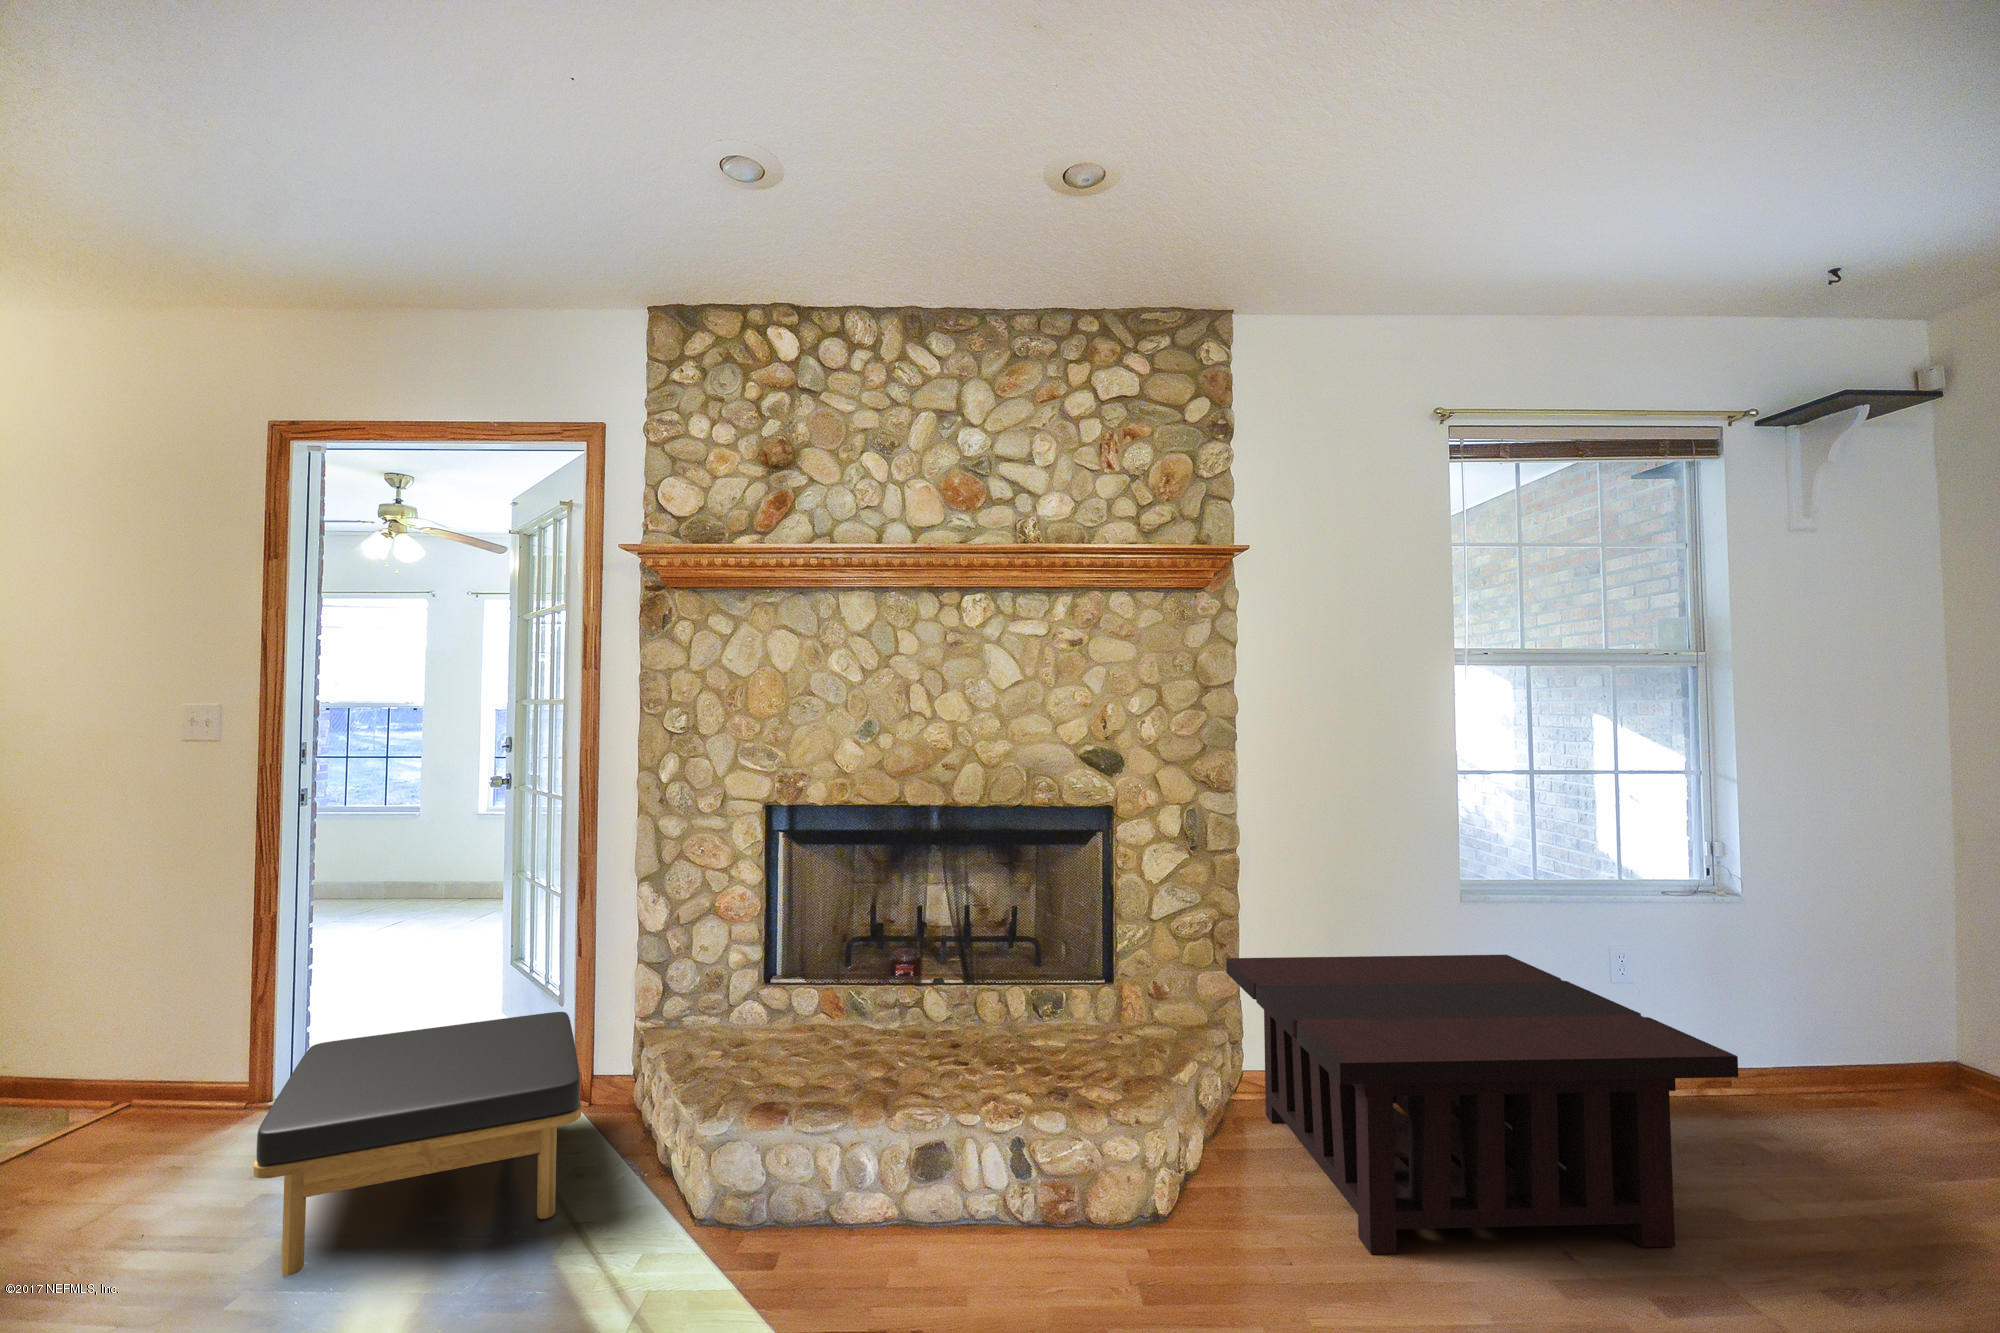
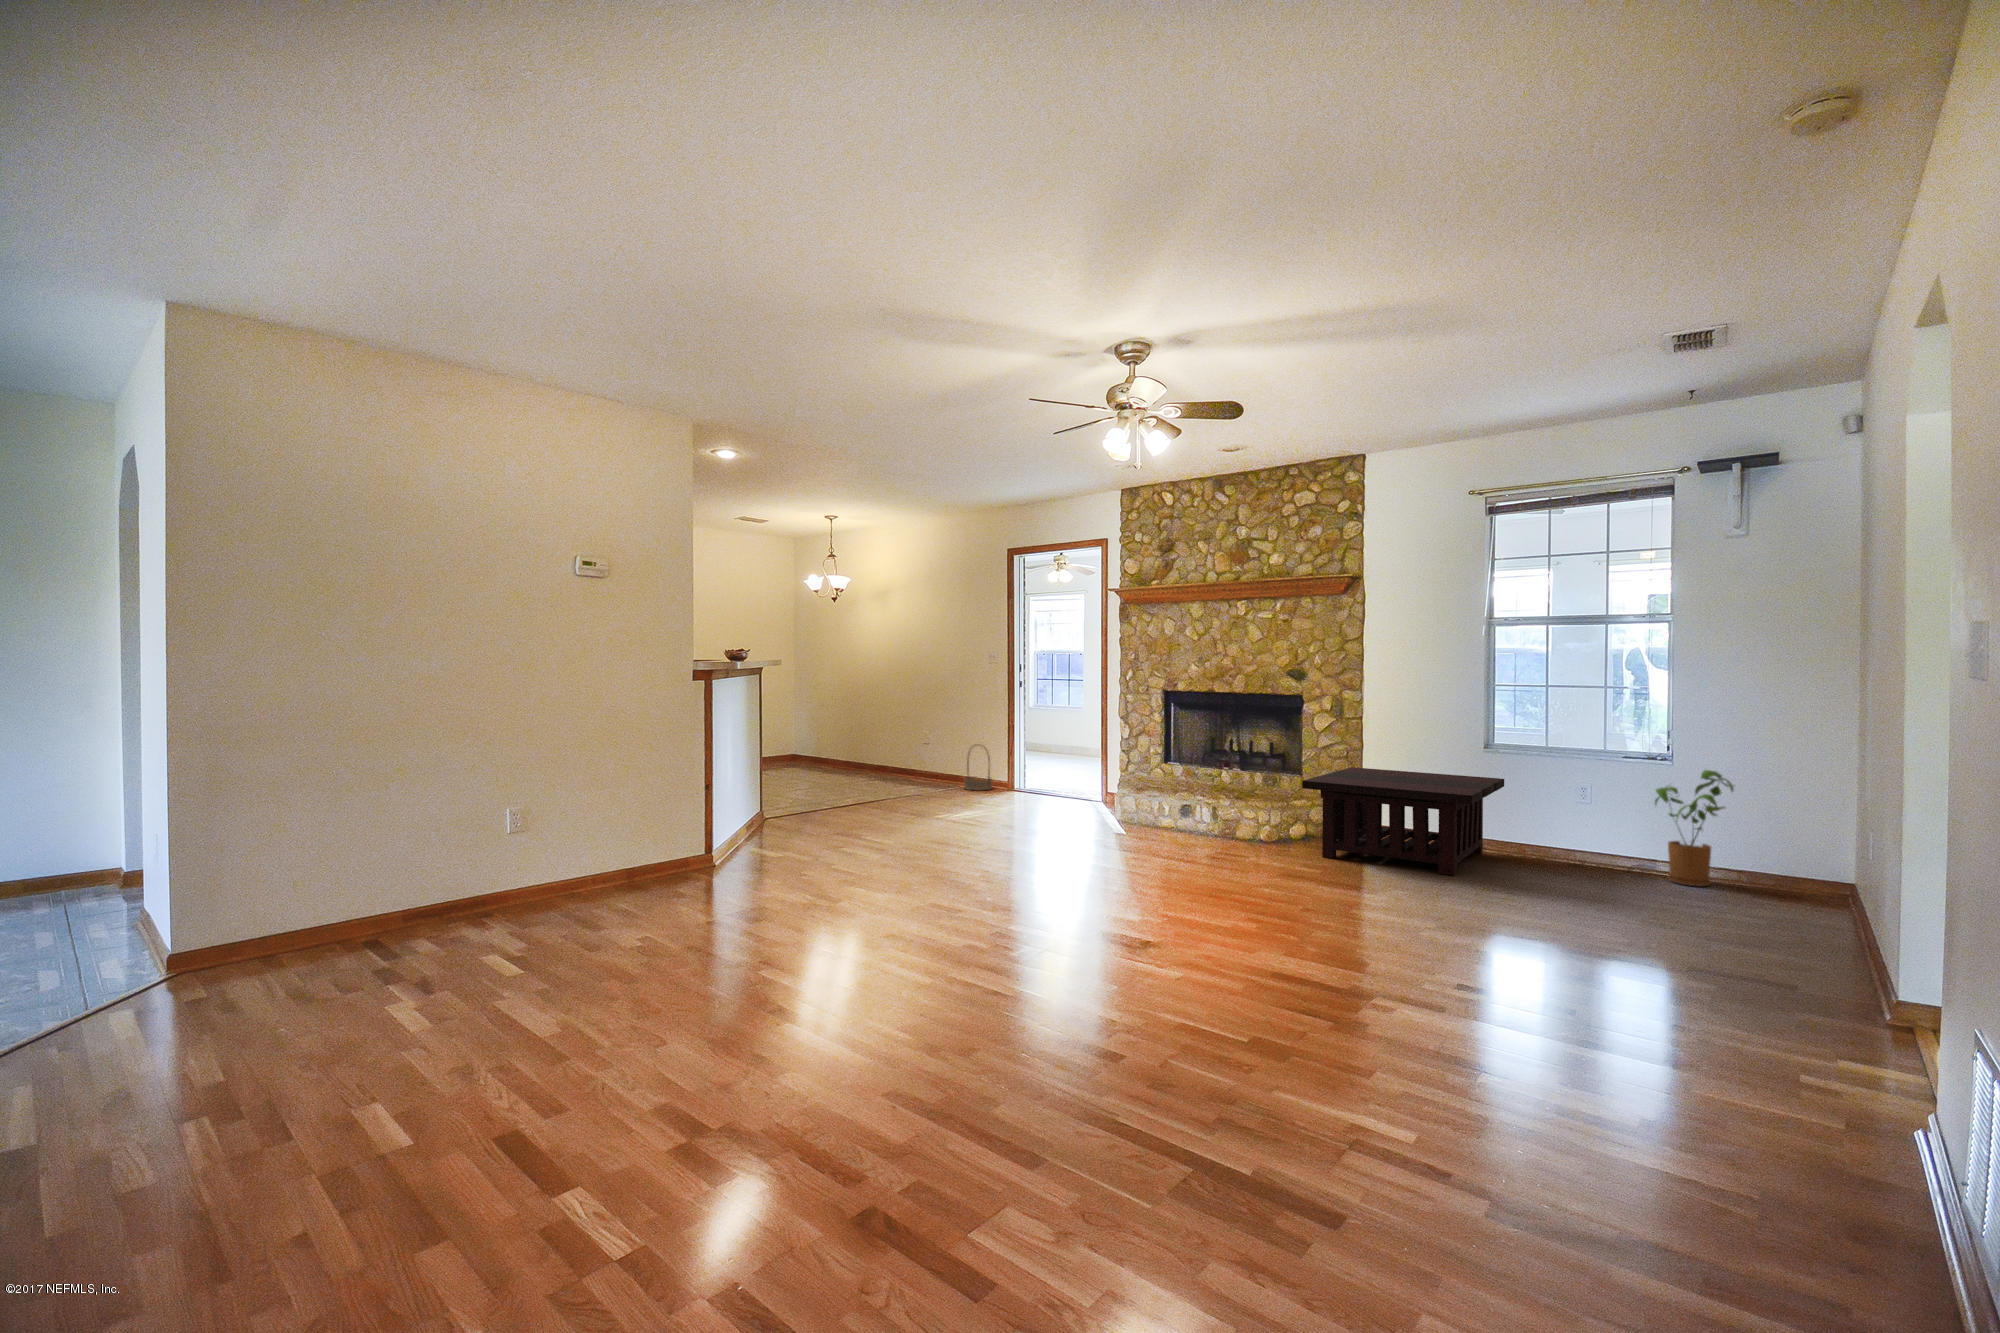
house plant: none [1750,915,1922,1129] -> present [1655,770,1735,886]
basket: none [74,990,193,1149] -> present [965,745,993,790]
ottoman: present [253,1012,581,1275] -> none [1001,761,1095,814]

